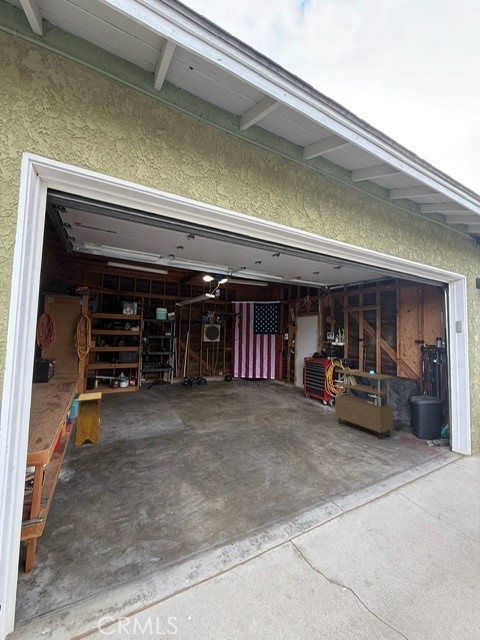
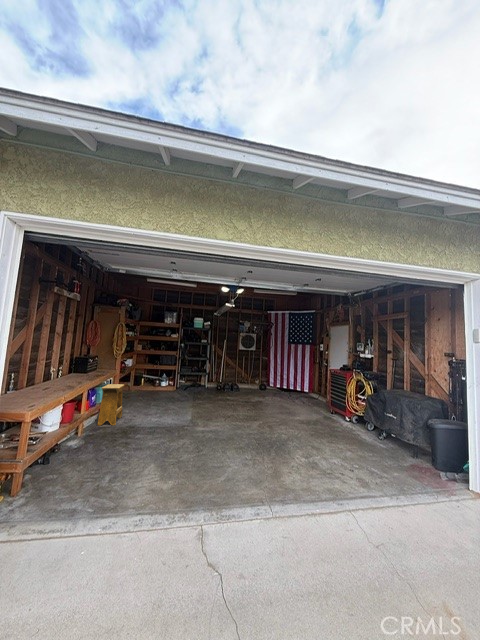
shelving unit: present [335,369,393,439] -> none [341,381,400,462]

